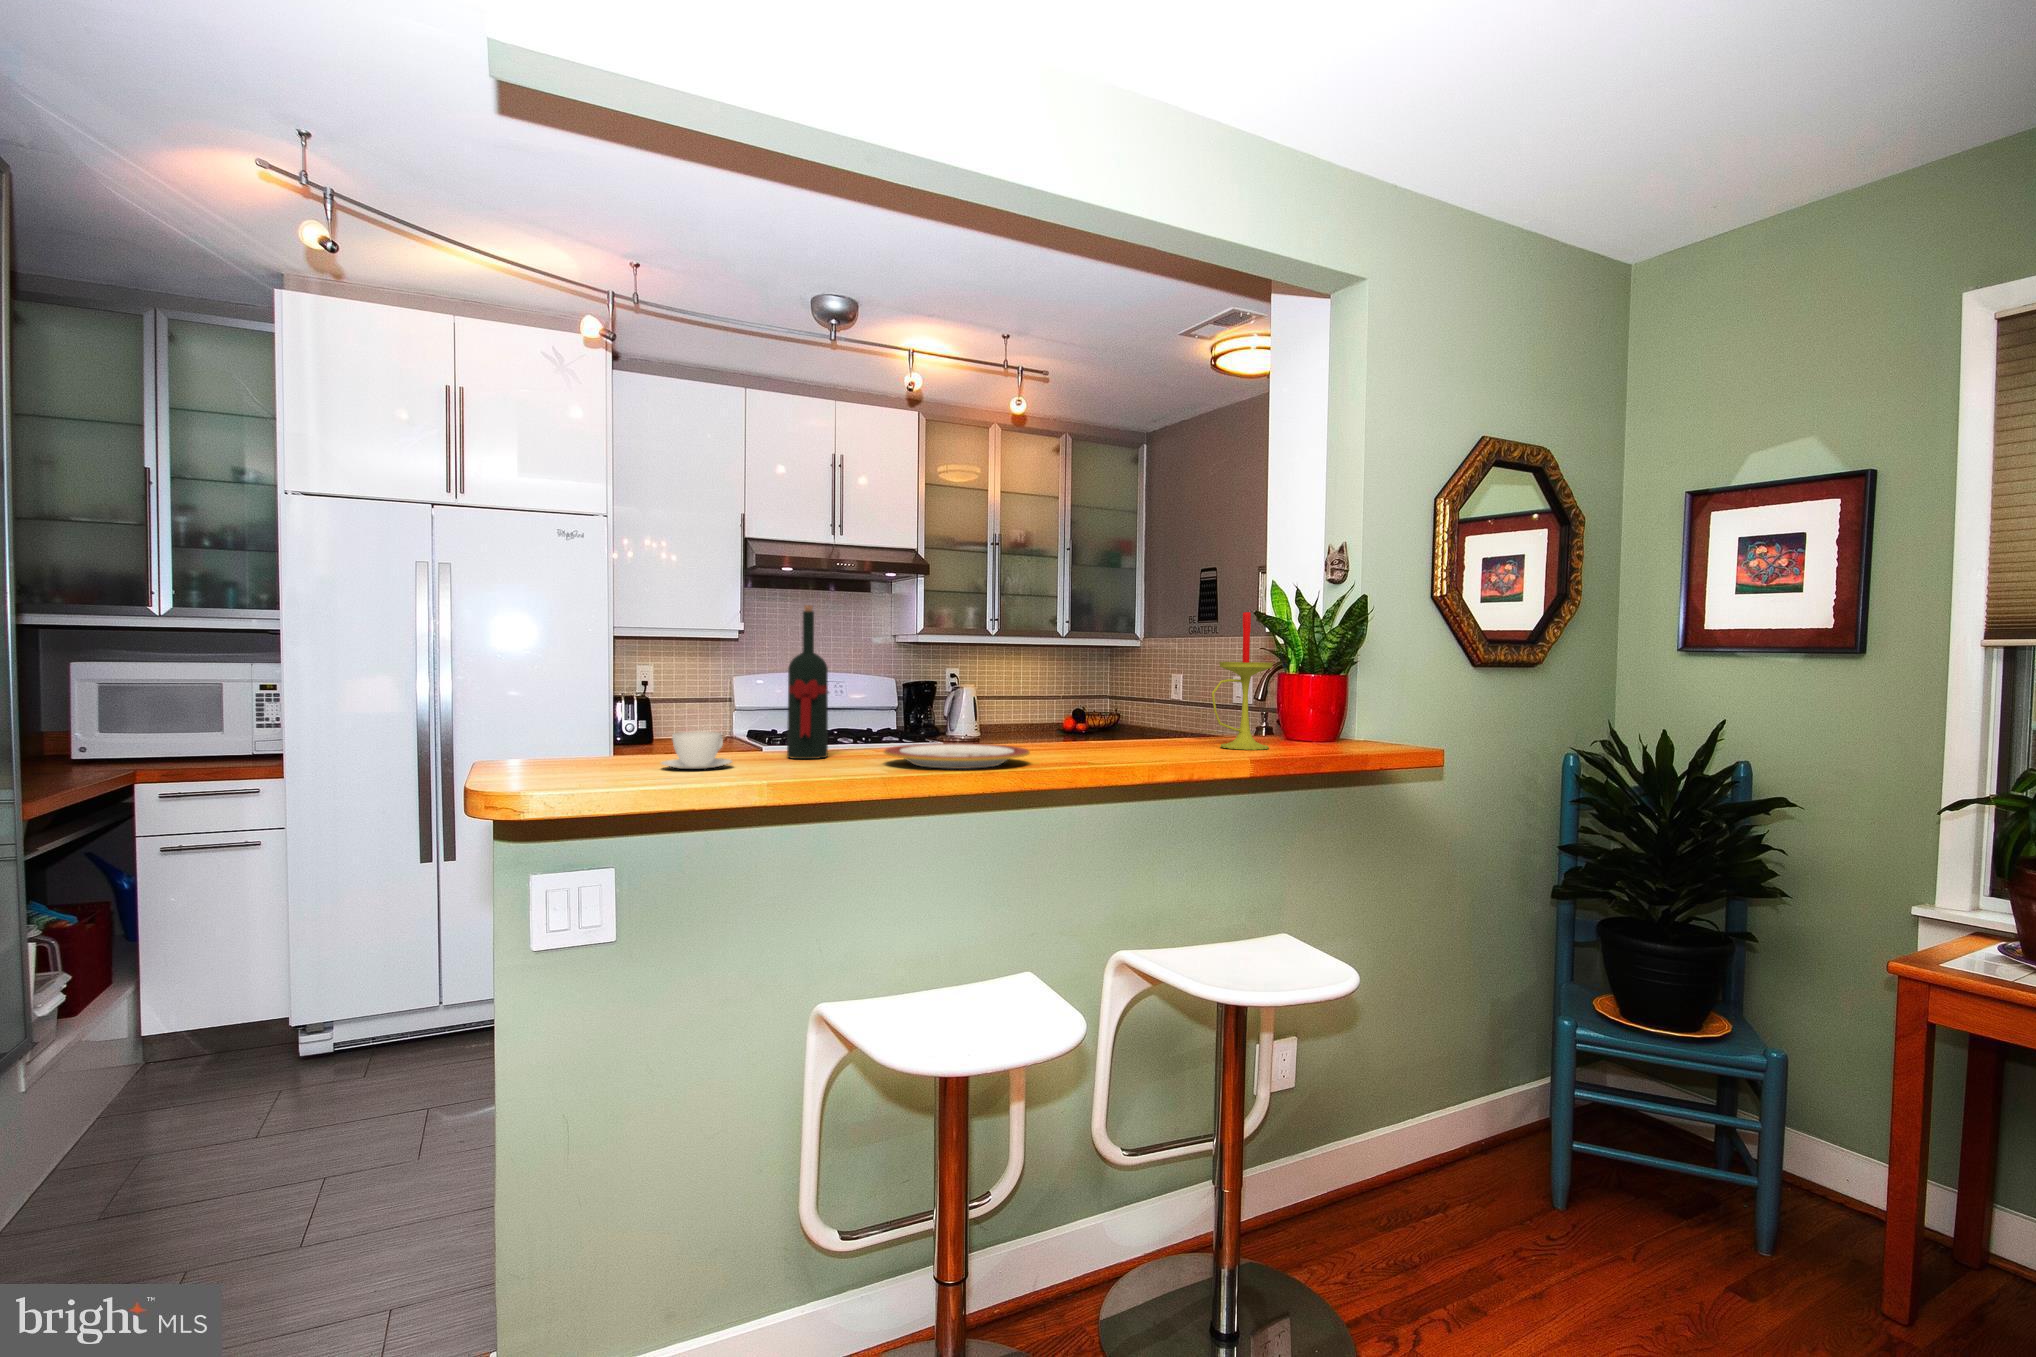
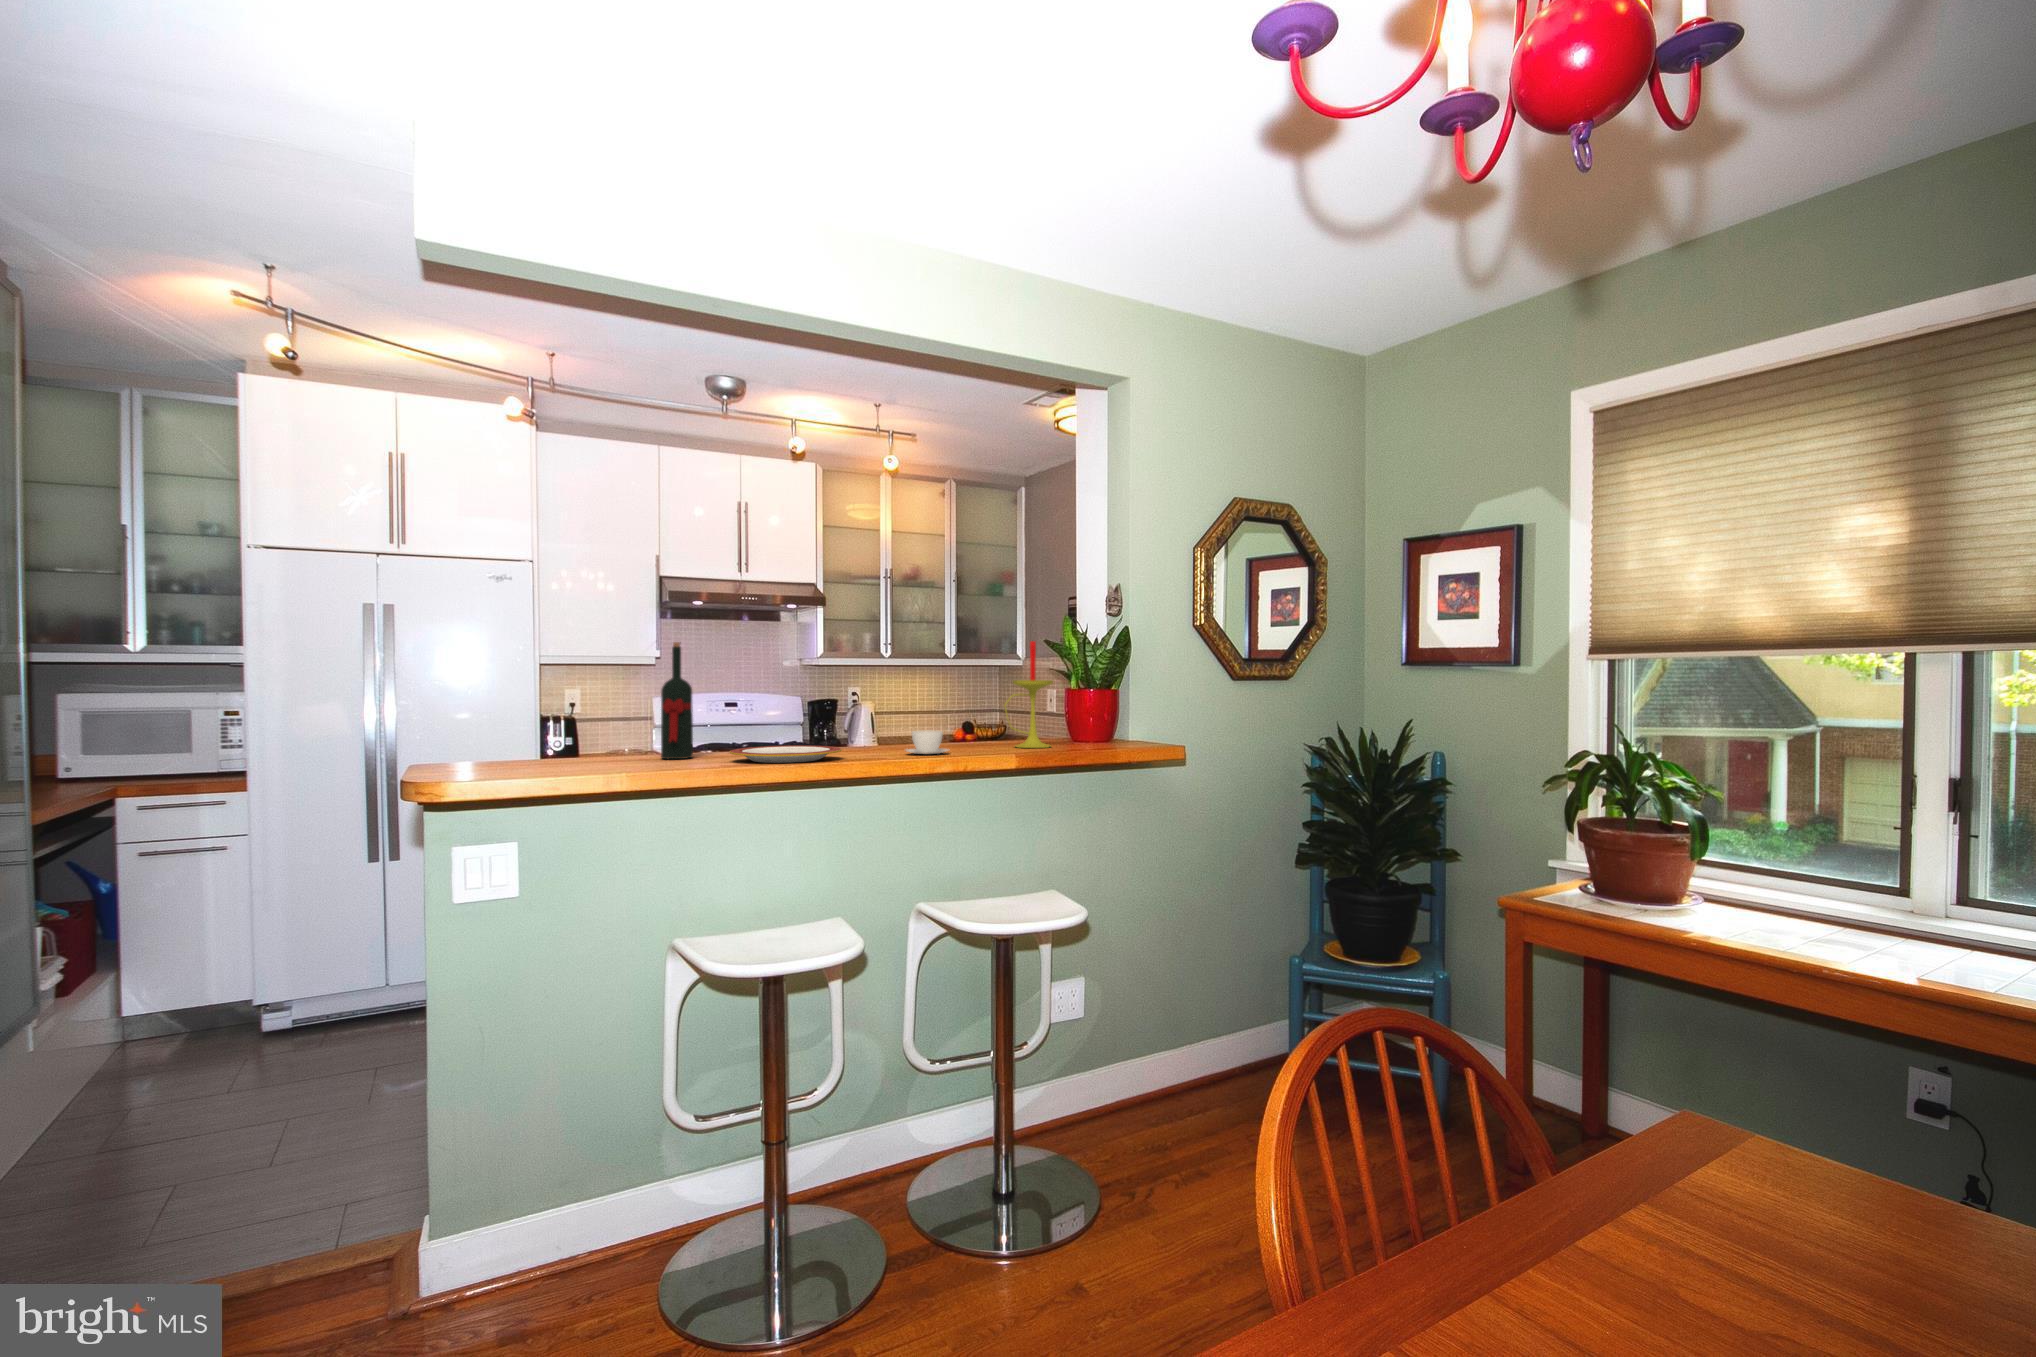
teacup: present [661,732,732,769] -> present [906,731,948,754]

